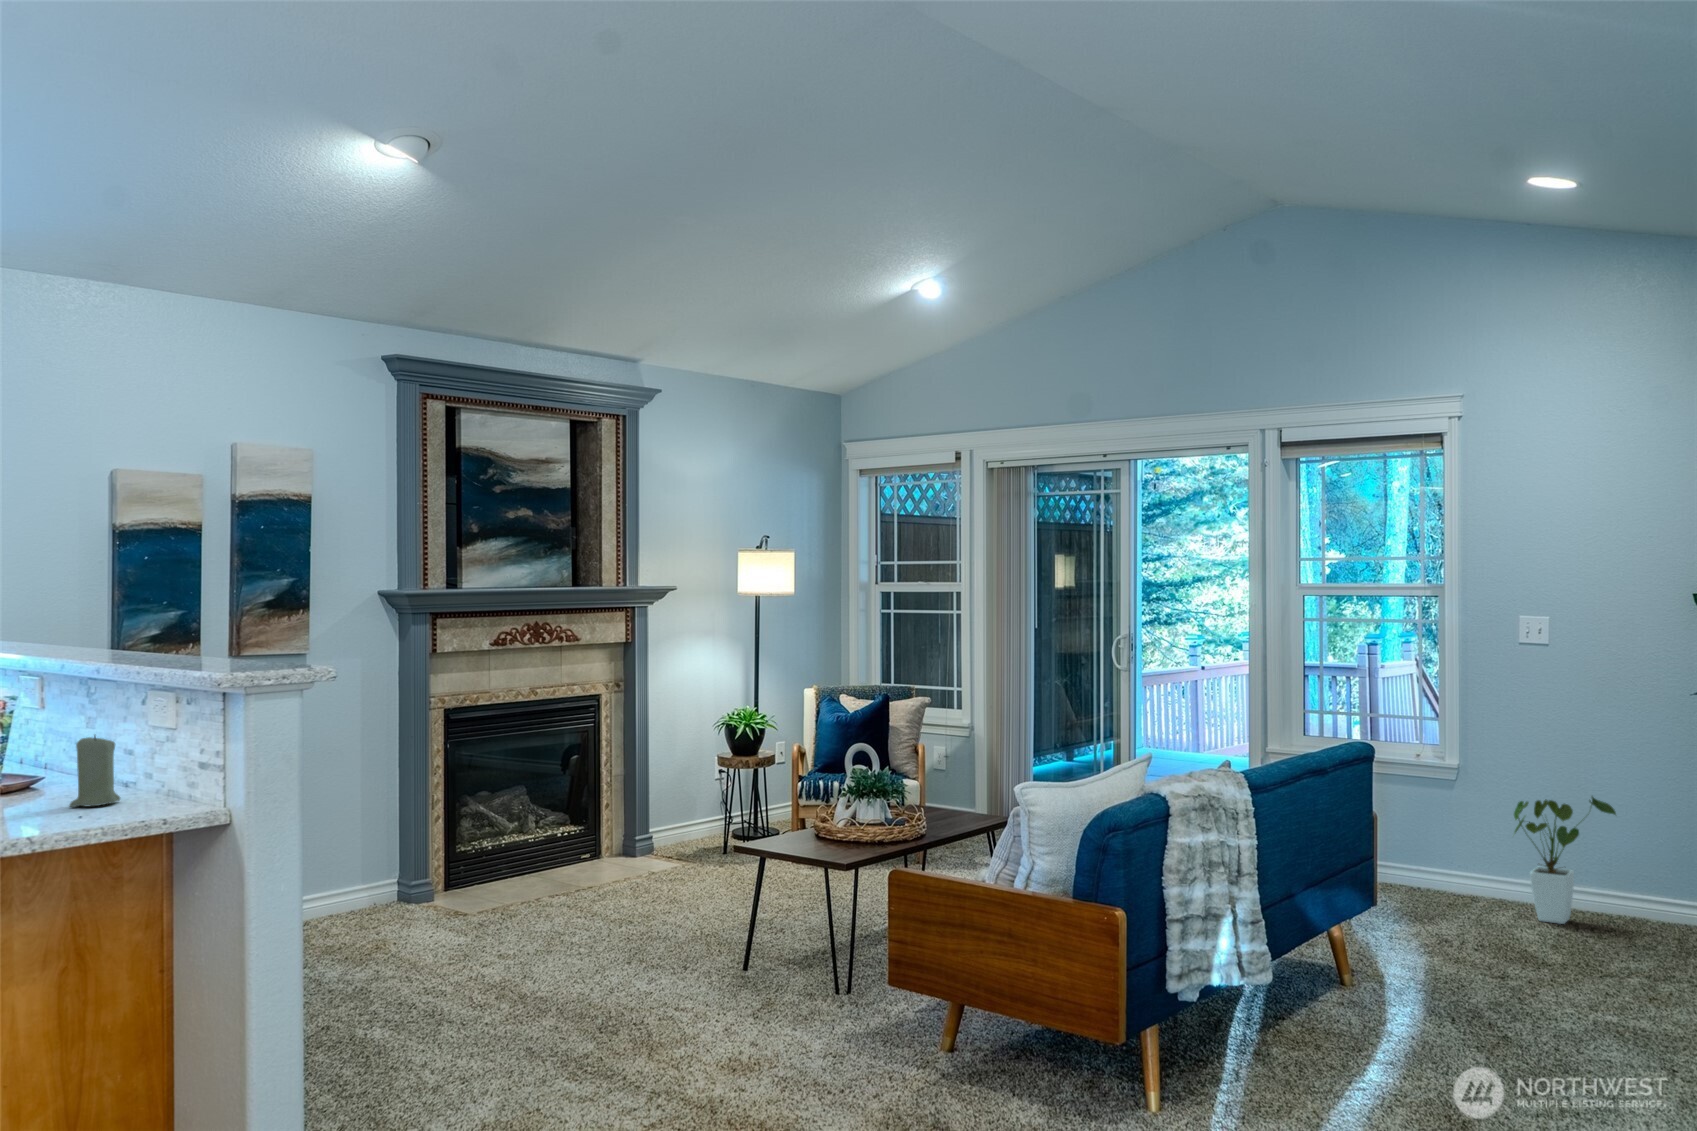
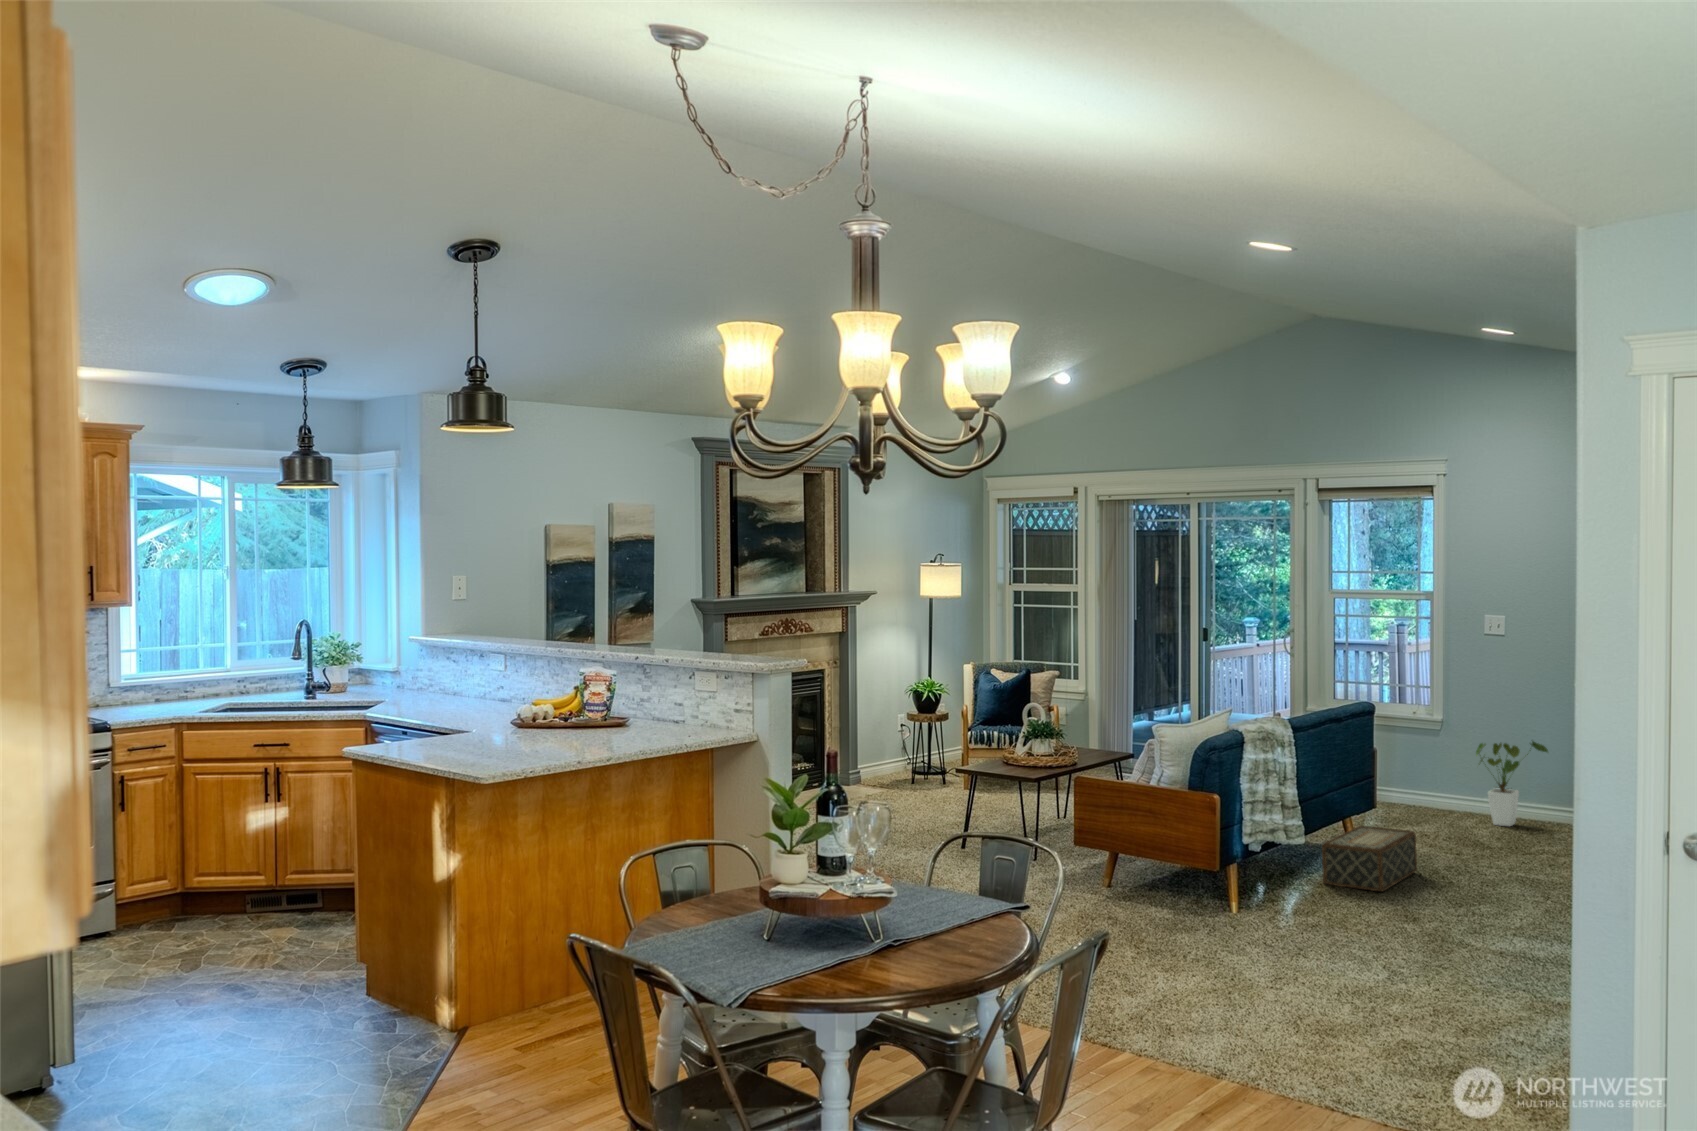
candle: present [70,735,120,807] -> none [669,695,691,732]
woven basket: none [1299,938,1449,1062] -> present [1322,826,1417,891]

